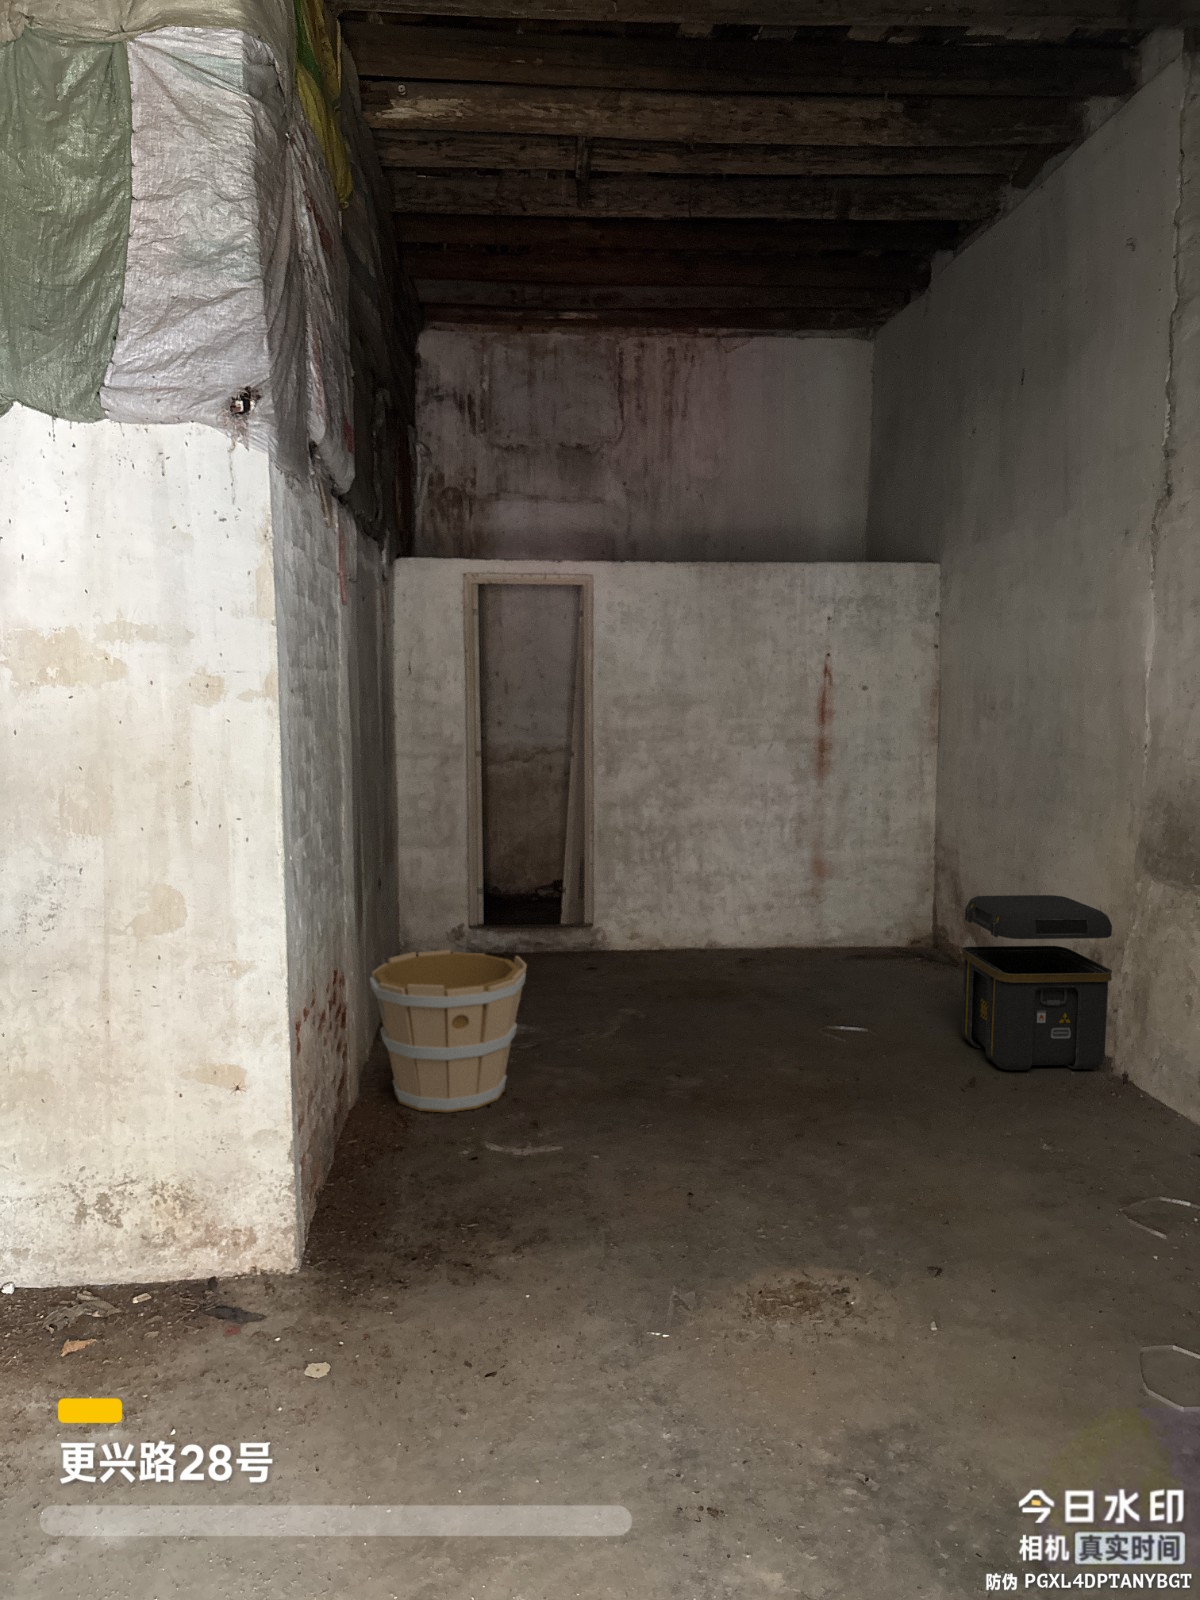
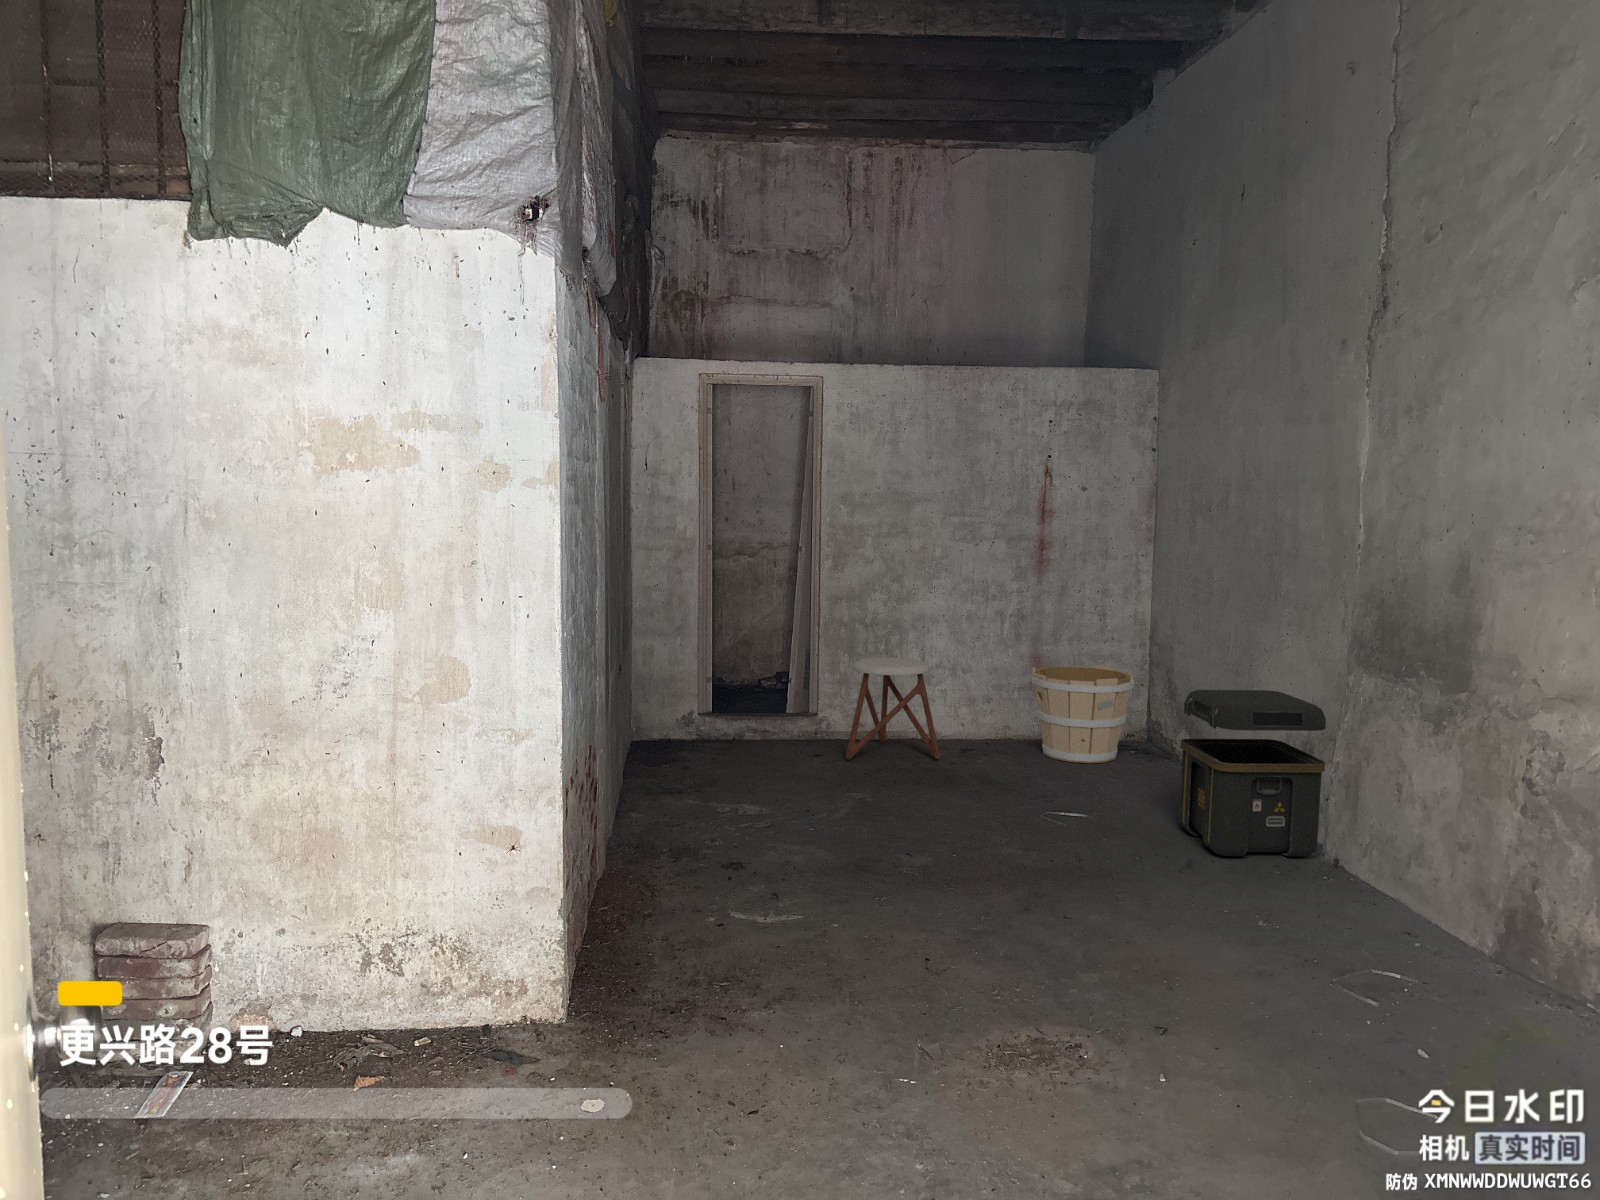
stool: none [620,864,717,970] -> present [846,657,940,760]
wooden bucket: present [370,950,527,1113] -> present [1031,665,1134,763]

